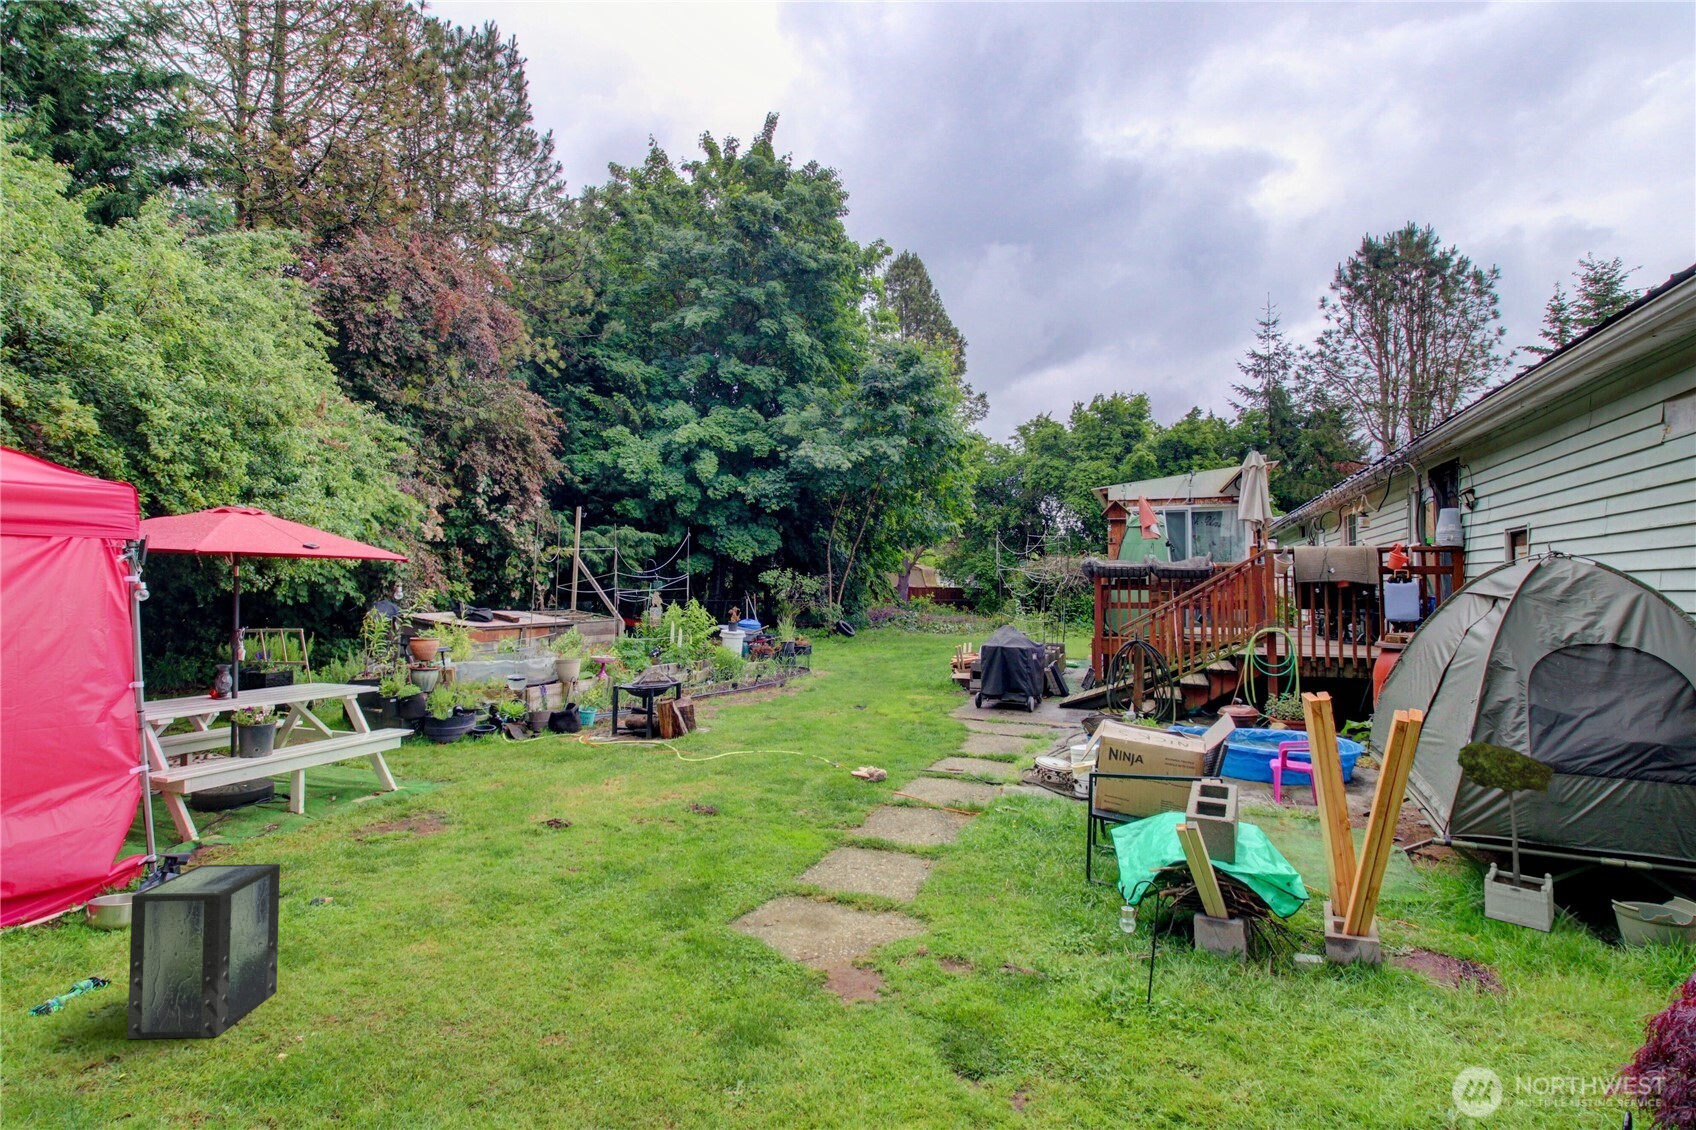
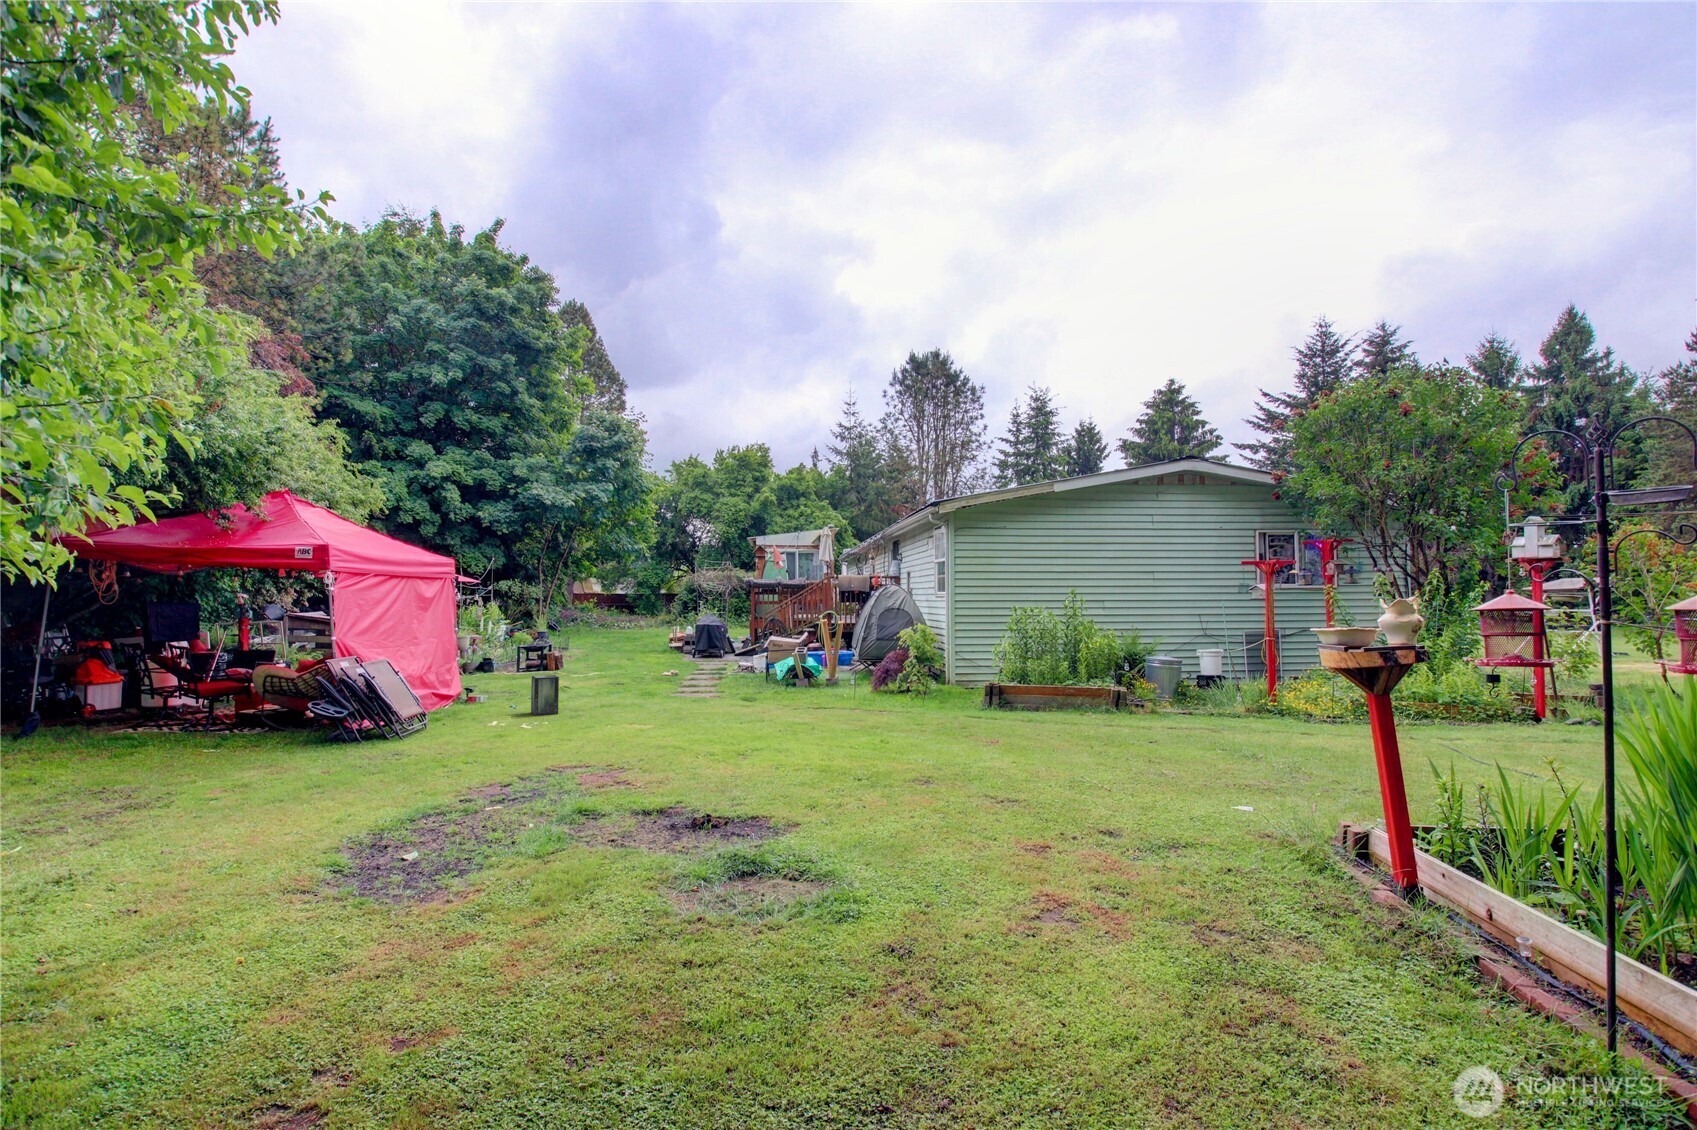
potted tree: present [1457,741,1555,932] -> none [862,637,883,686]

